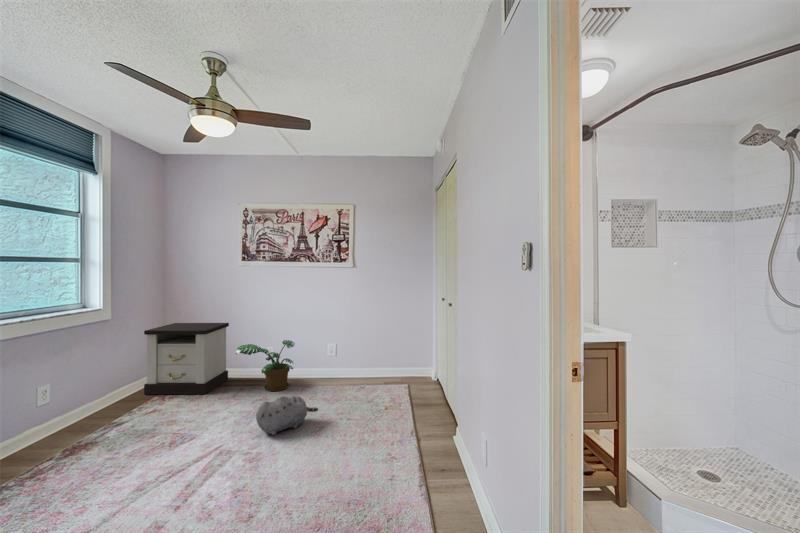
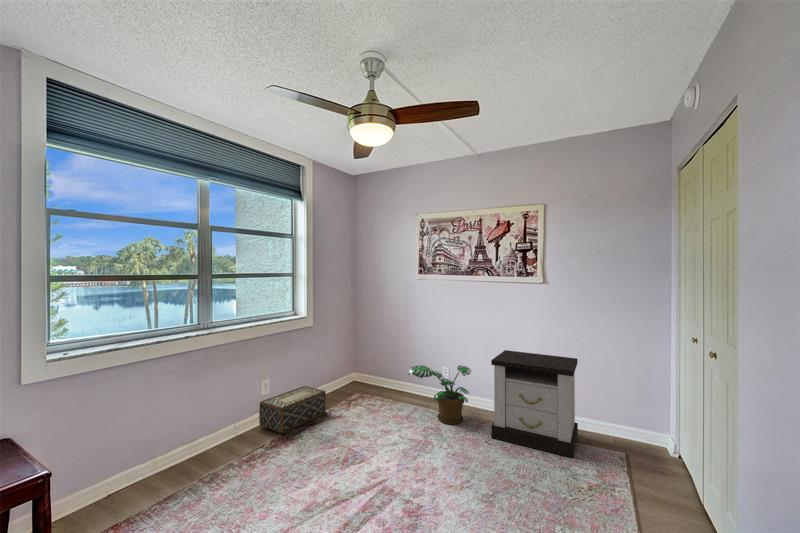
nightstand: present [144,323,229,394] -> present [491,350,578,458]
woven basket: none [36,386,134,441] -> present [259,386,326,433]
plush toy: present [256,396,318,435] -> none [420,439,492,484]

